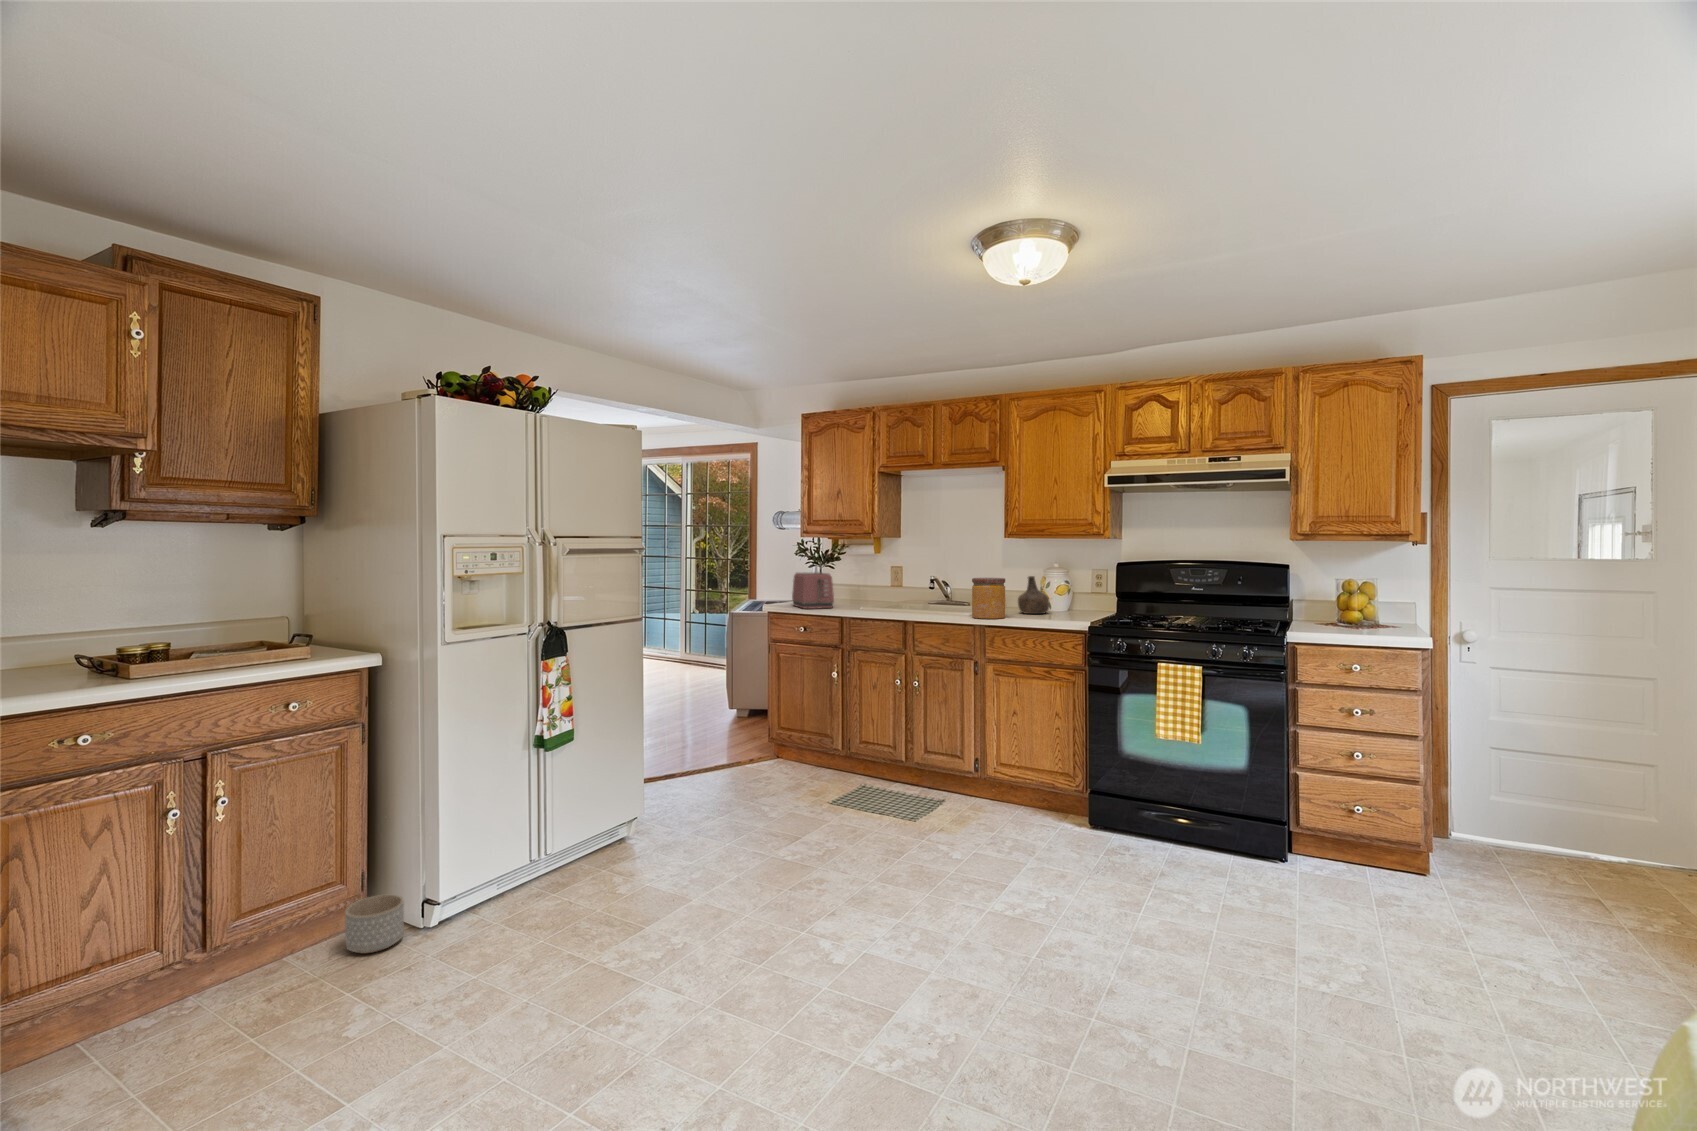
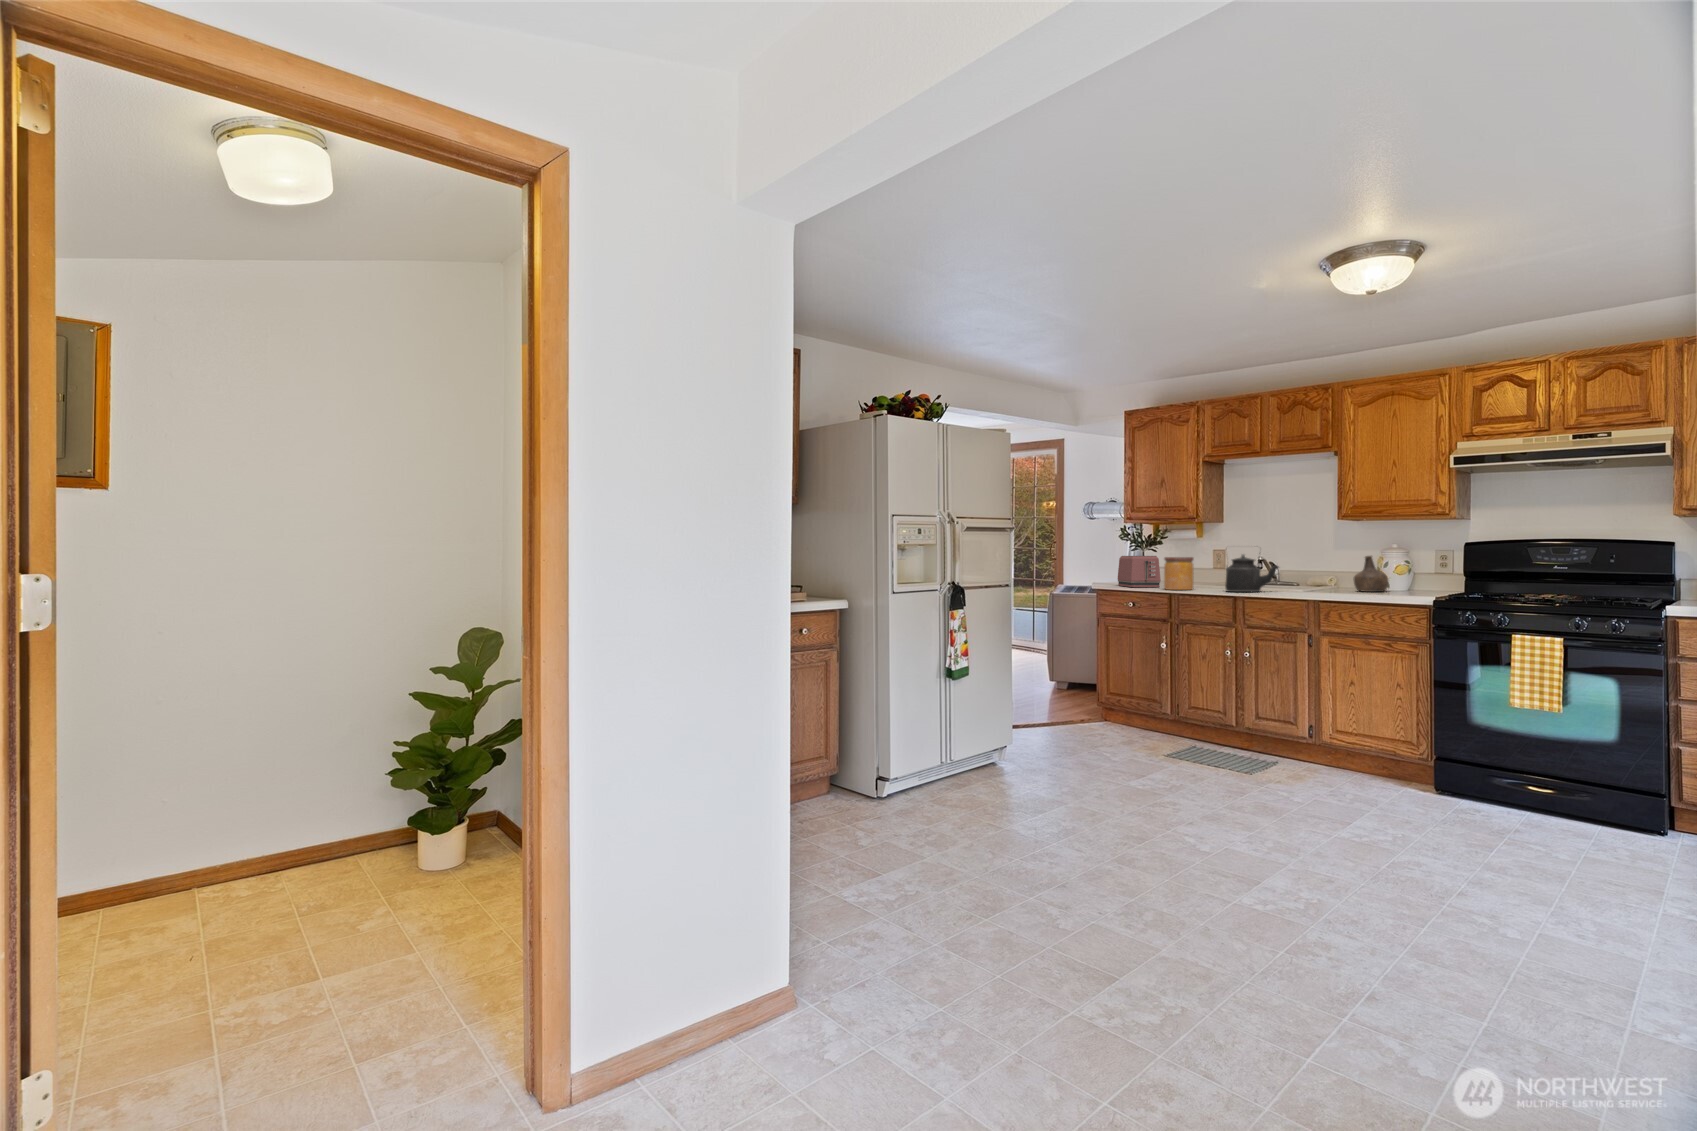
kettle: none [894,566,947,617] -> present [1225,553,1279,592]
jar: present [972,578,1005,619] -> present [1164,557,1194,590]
planter: present [345,895,404,953] -> none [828,774,863,810]

